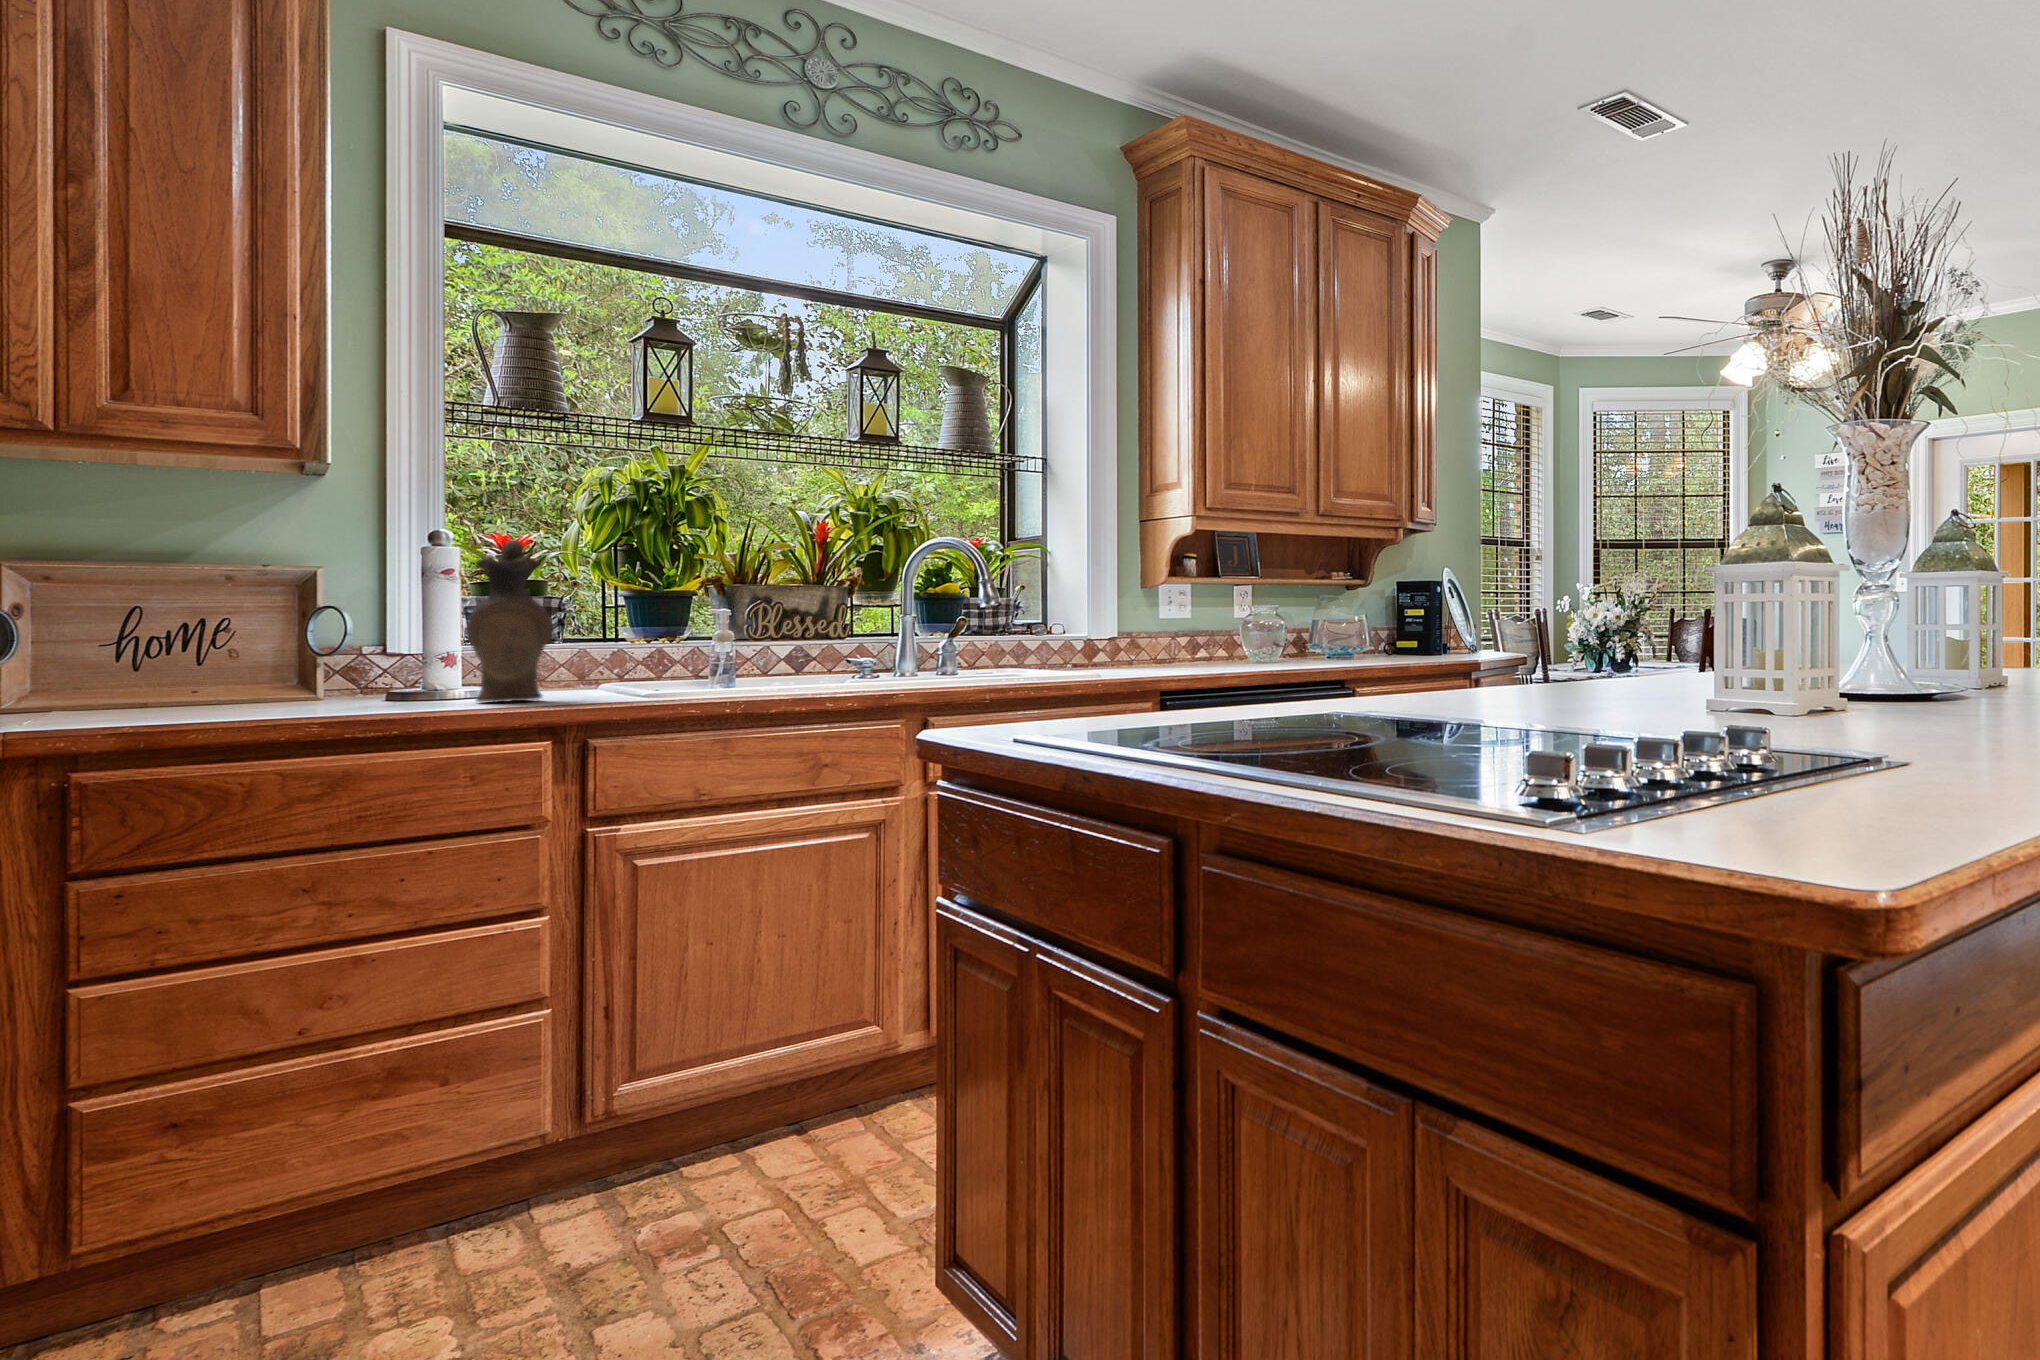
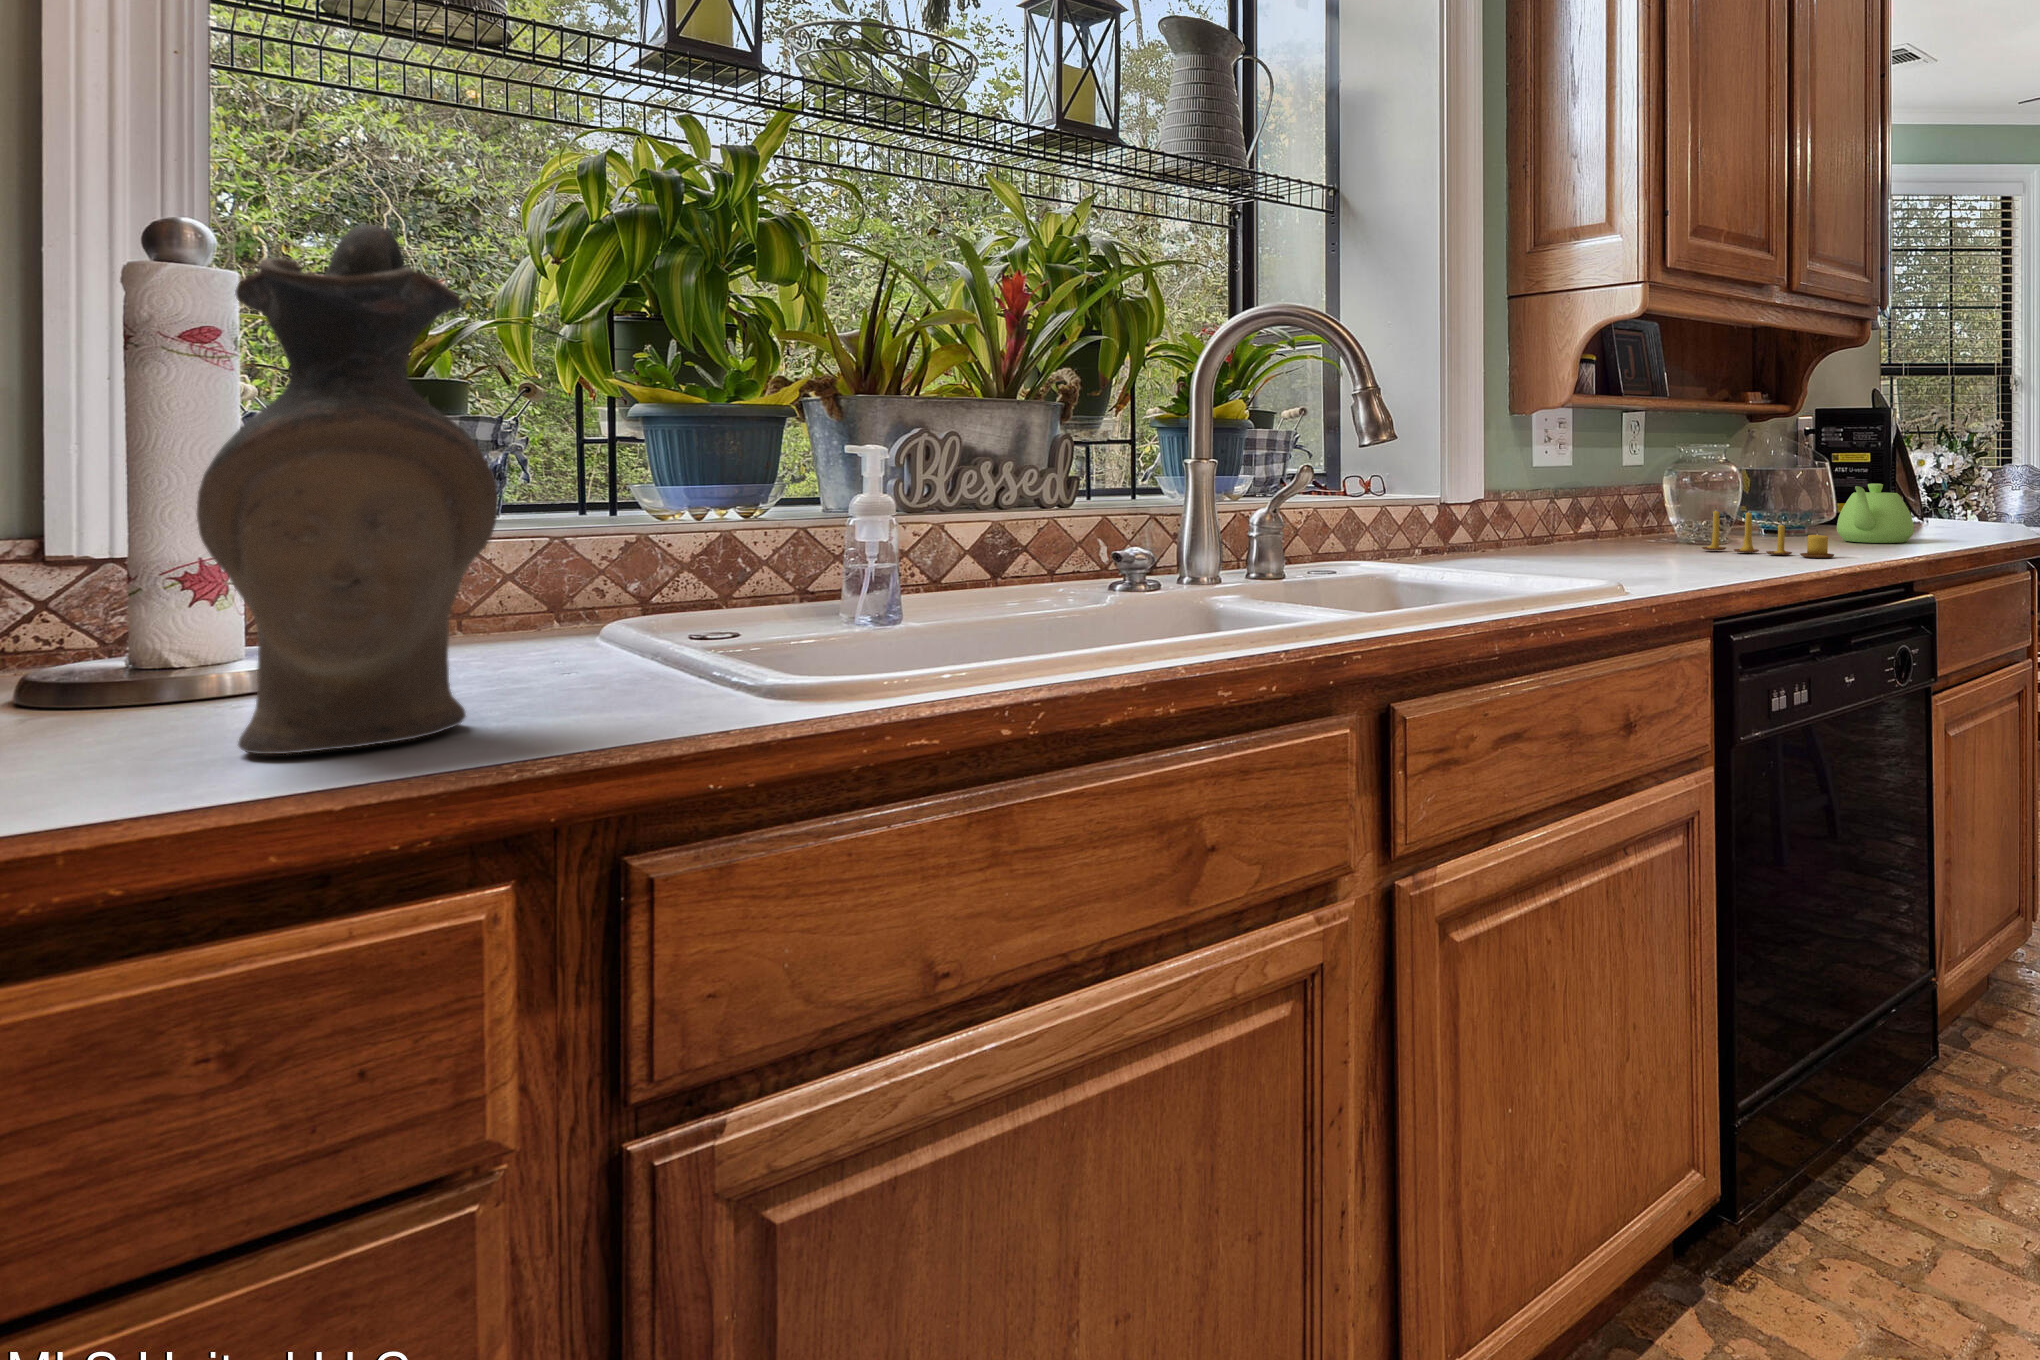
teapot: none [1350,630,1396,665] -> present [1837,483,1914,543]
candle: none [1240,642,1294,670] -> present [1702,508,1834,558]

